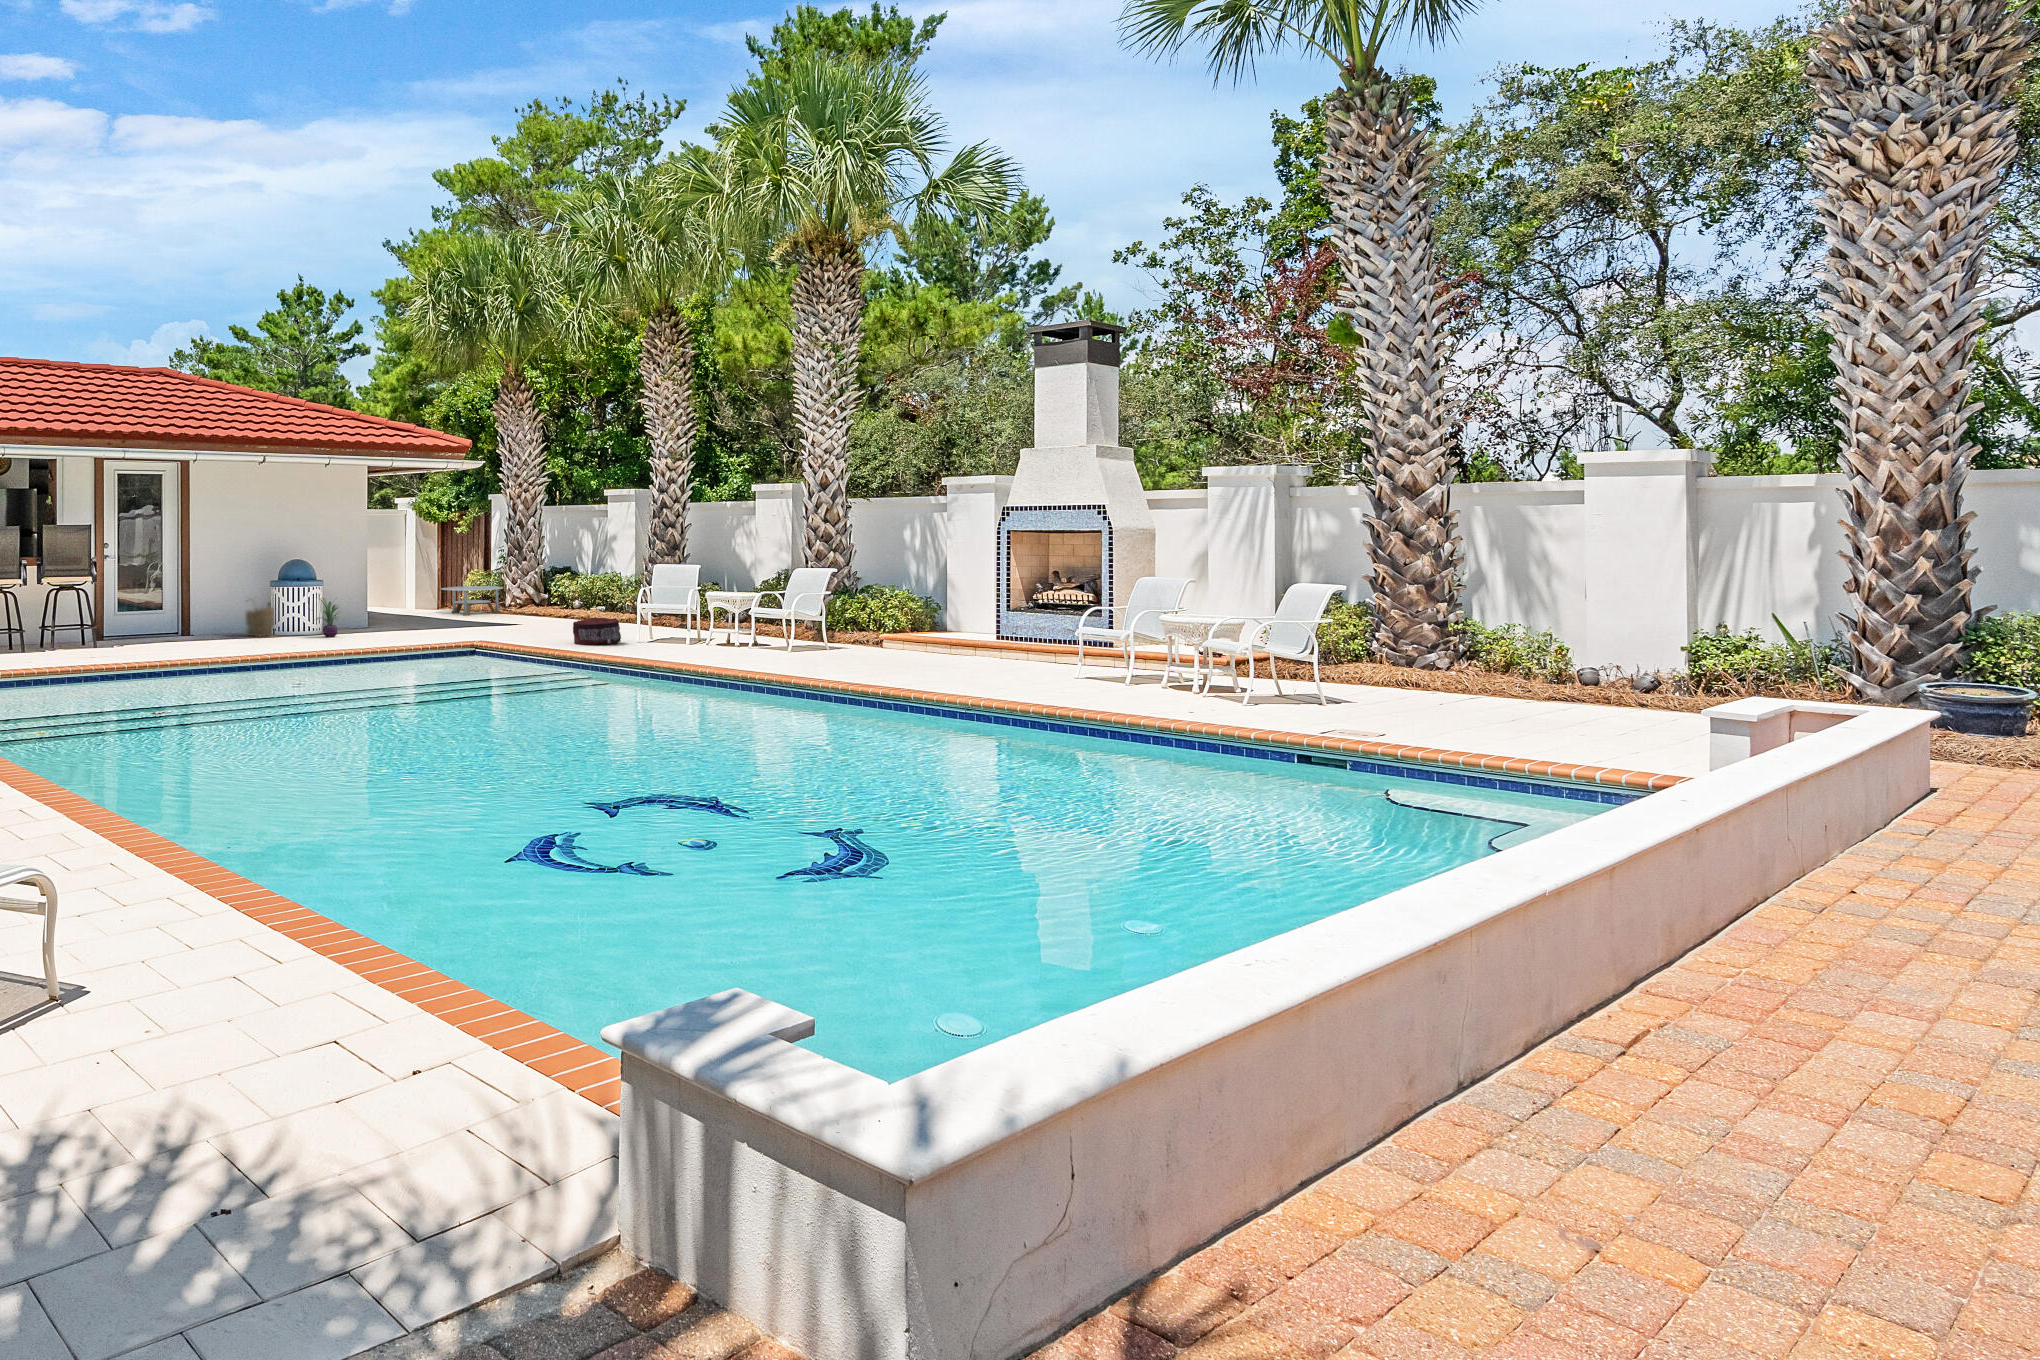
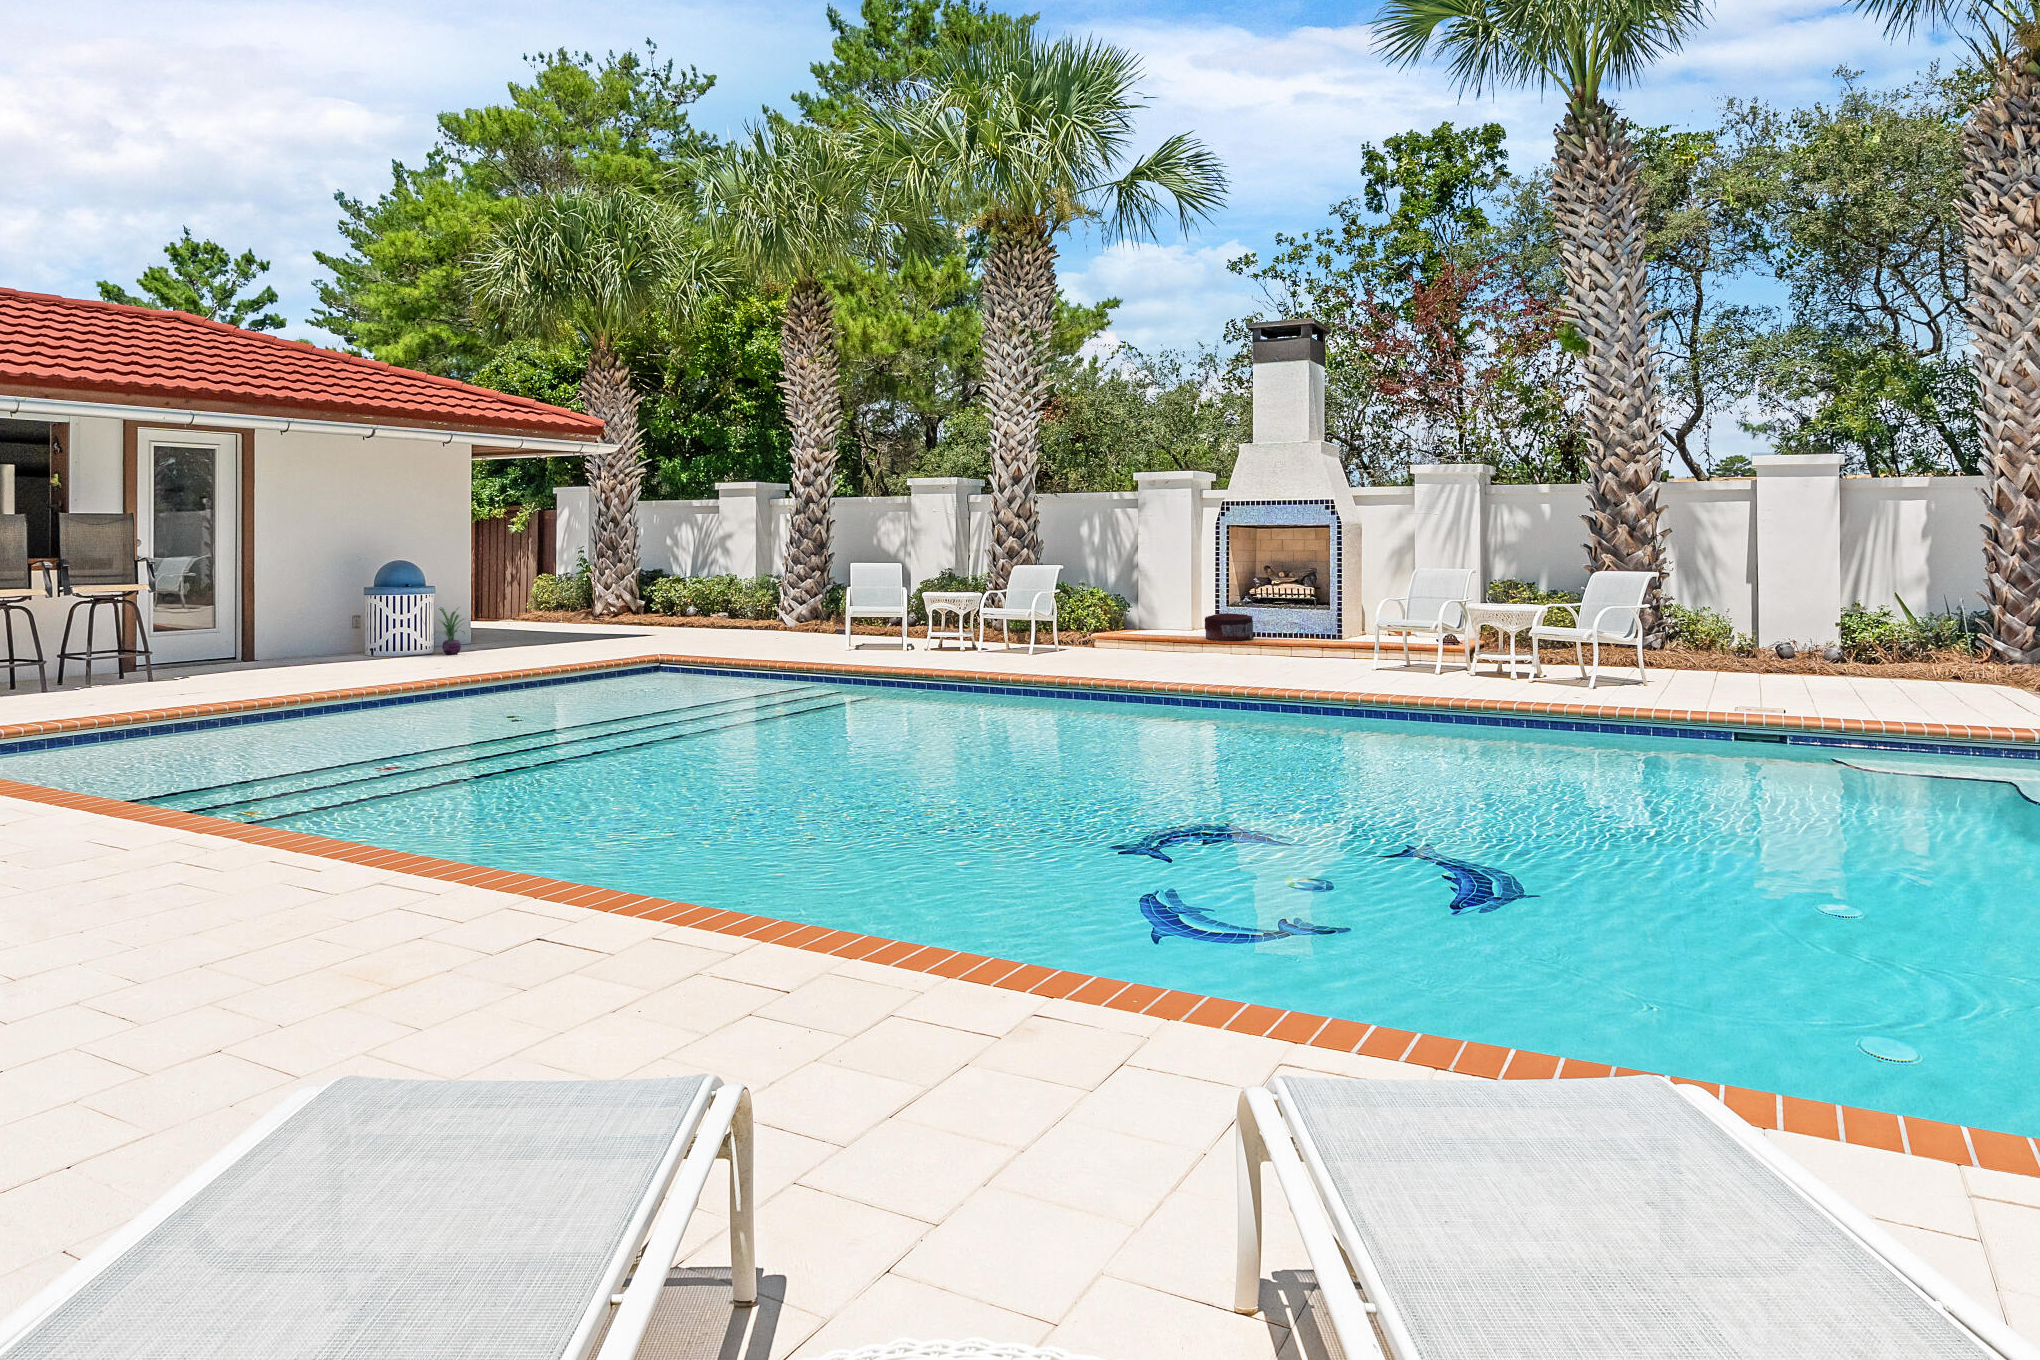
round table: present [441,586,503,616] -> none [519,591,594,625]
woven basket: present [246,600,274,637] -> none [329,607,375,657]
pouf: present [573,618,621,645] -> present [1205,613,1254,641]

